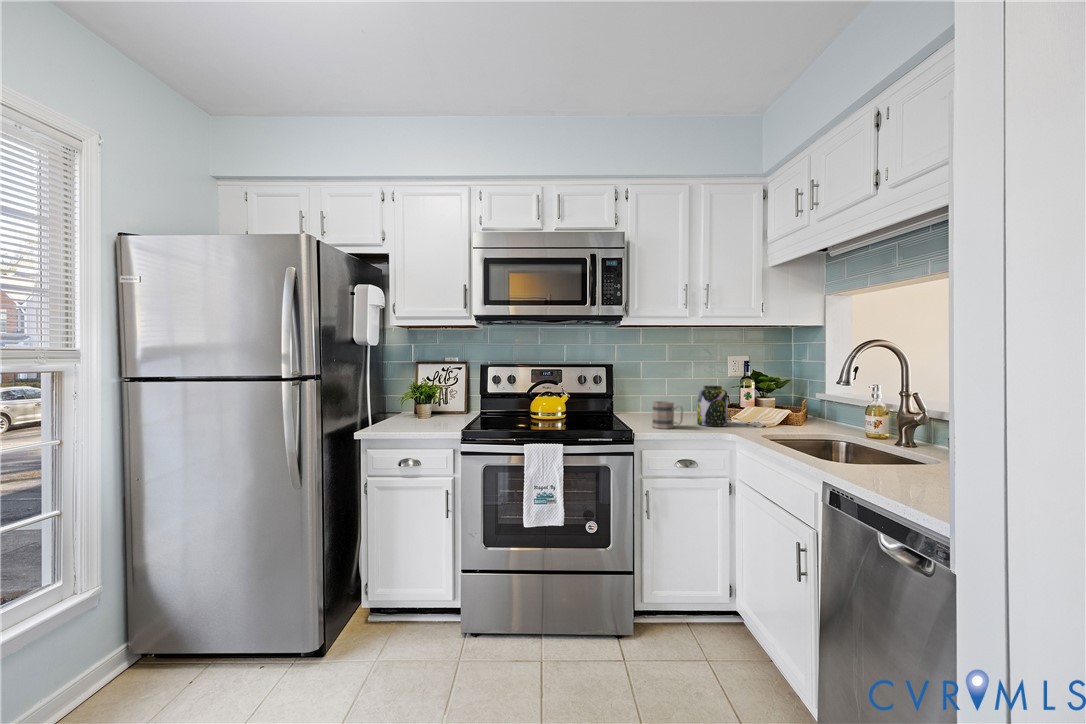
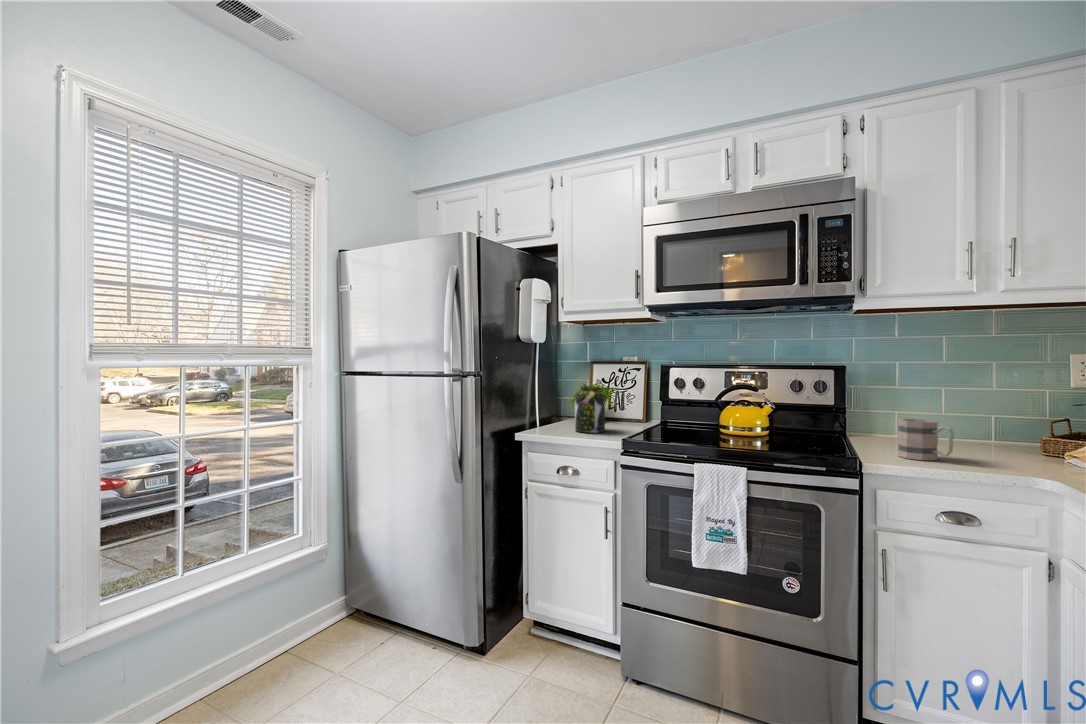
jar: present [697,386,728,426] -> present [575,387,605,433]

